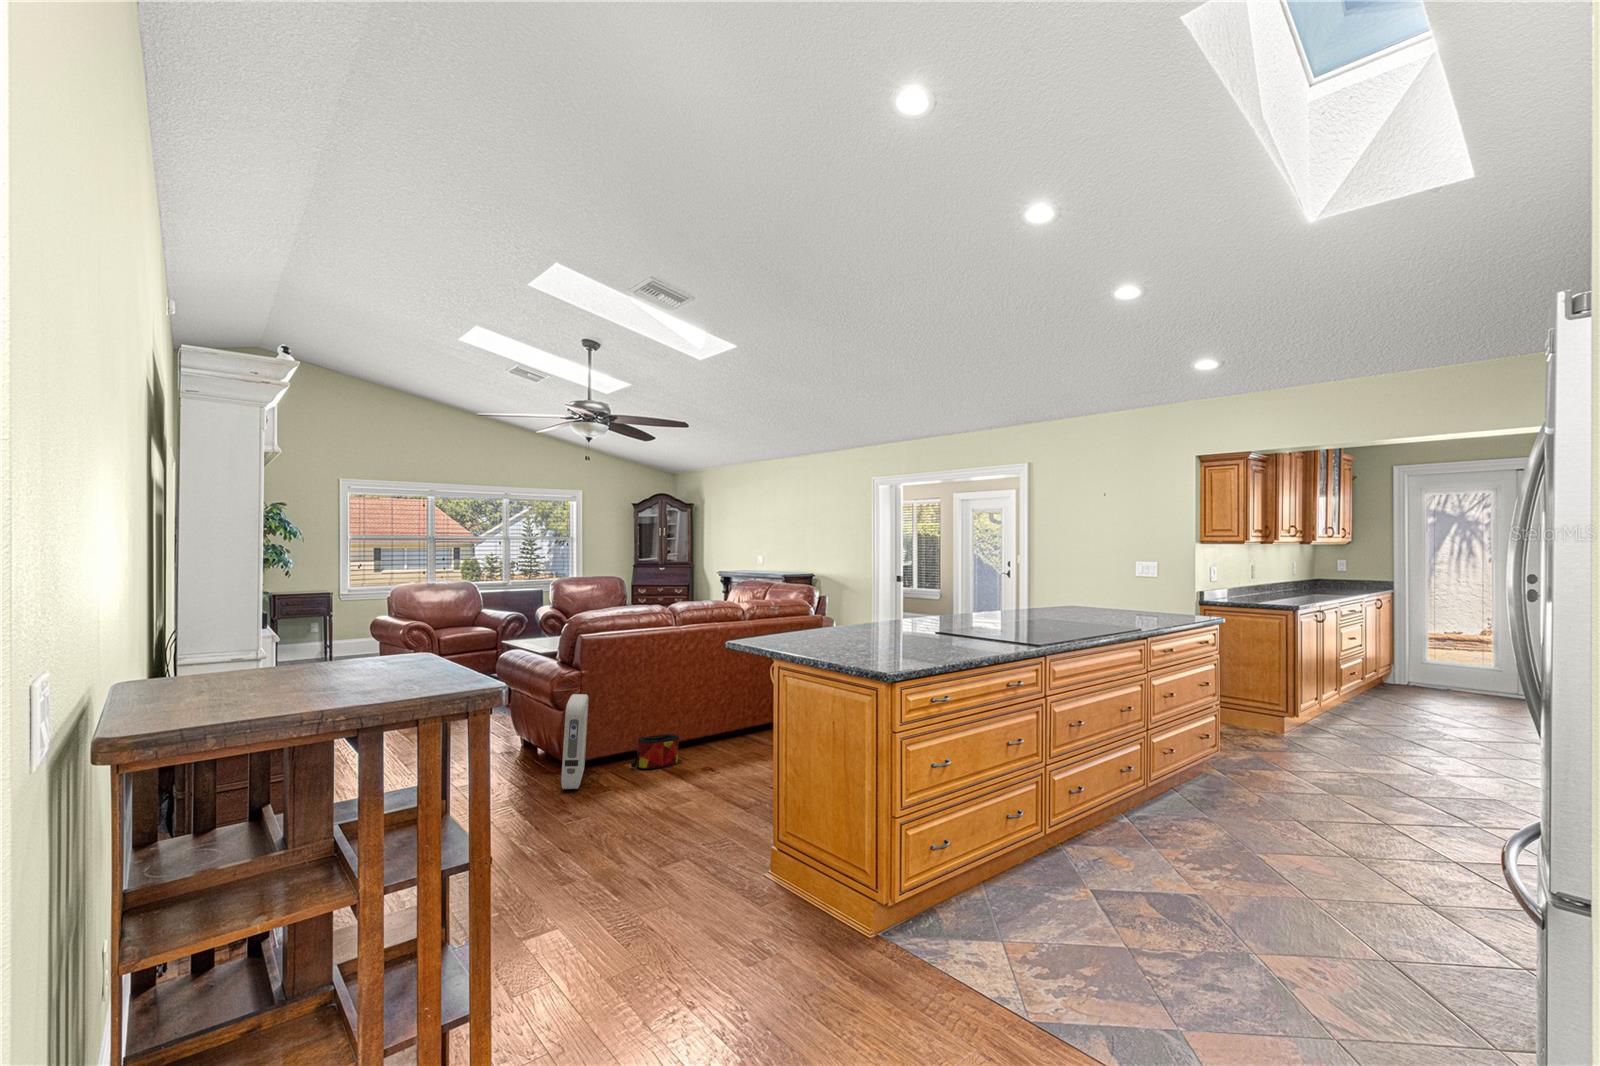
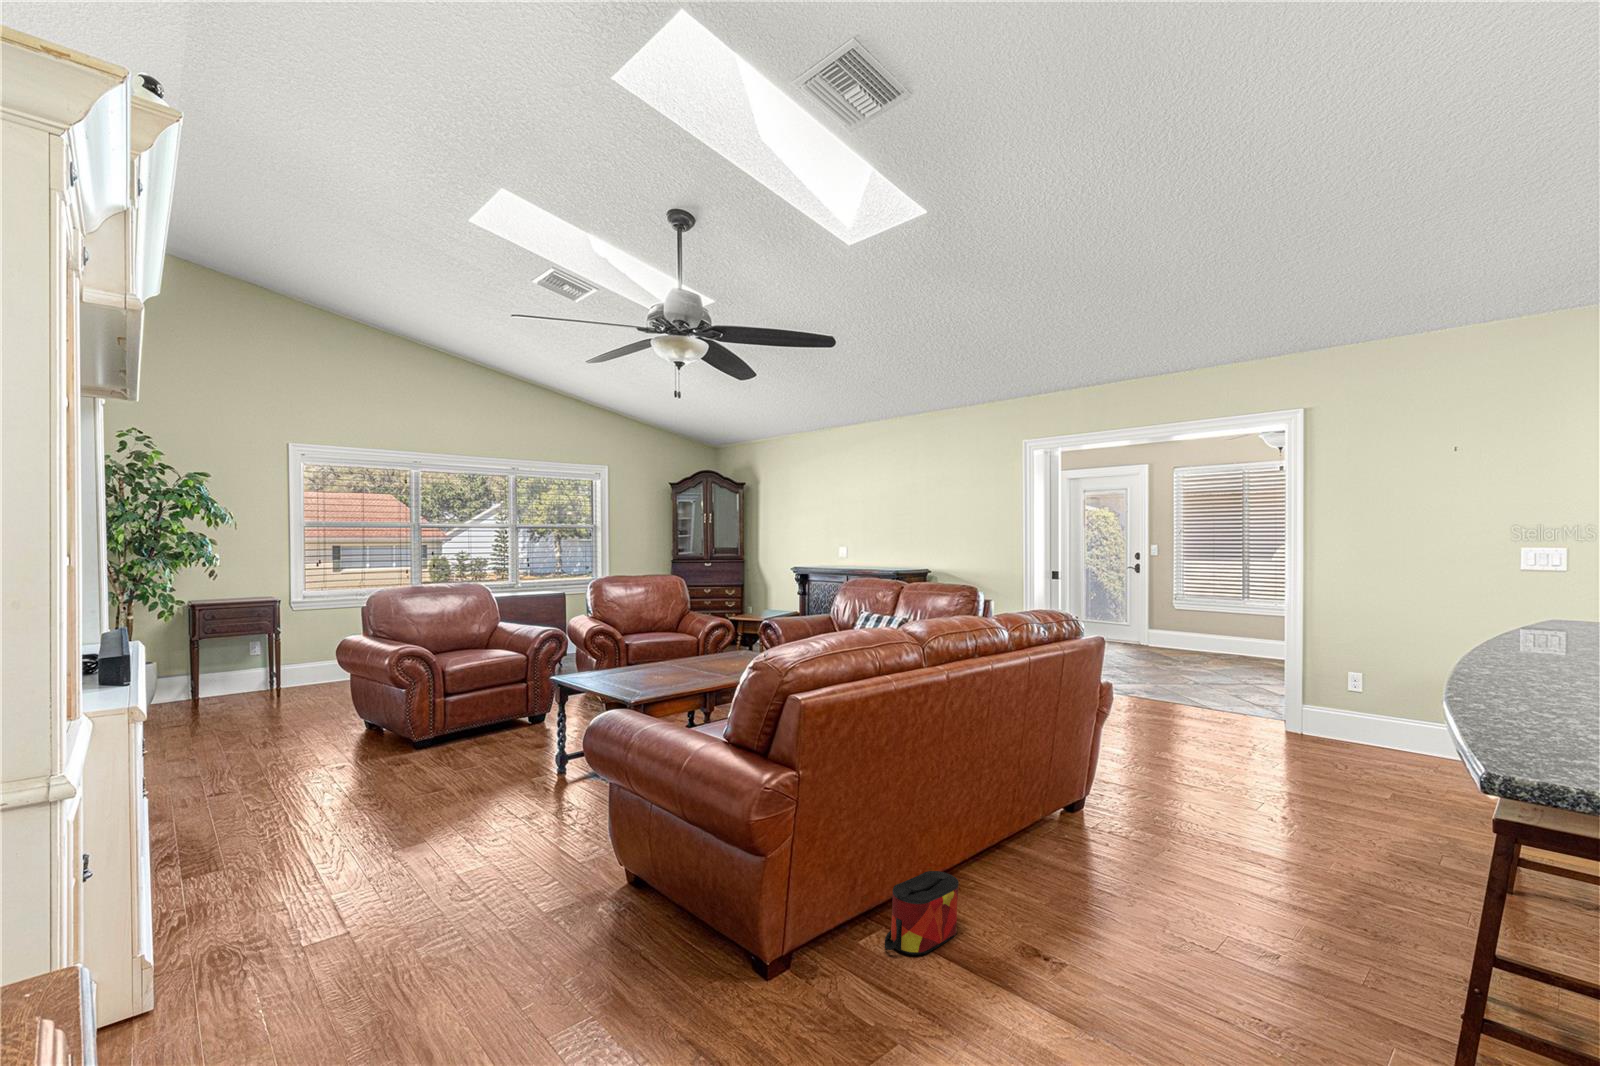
air purifier: present [561,694,589,789] -> none [772,816,844,1044]

